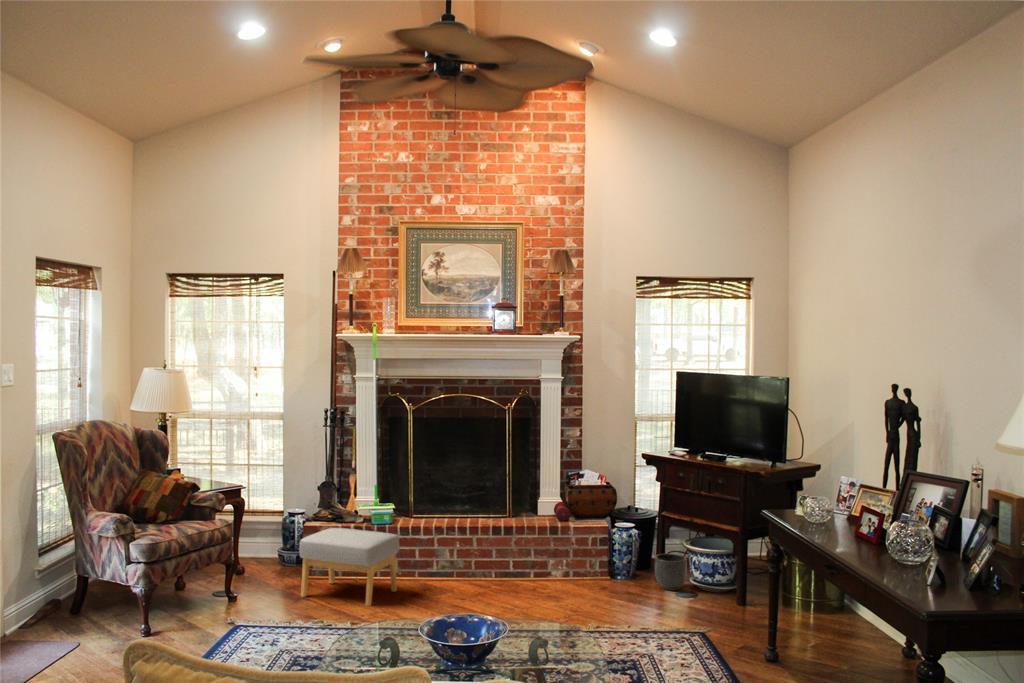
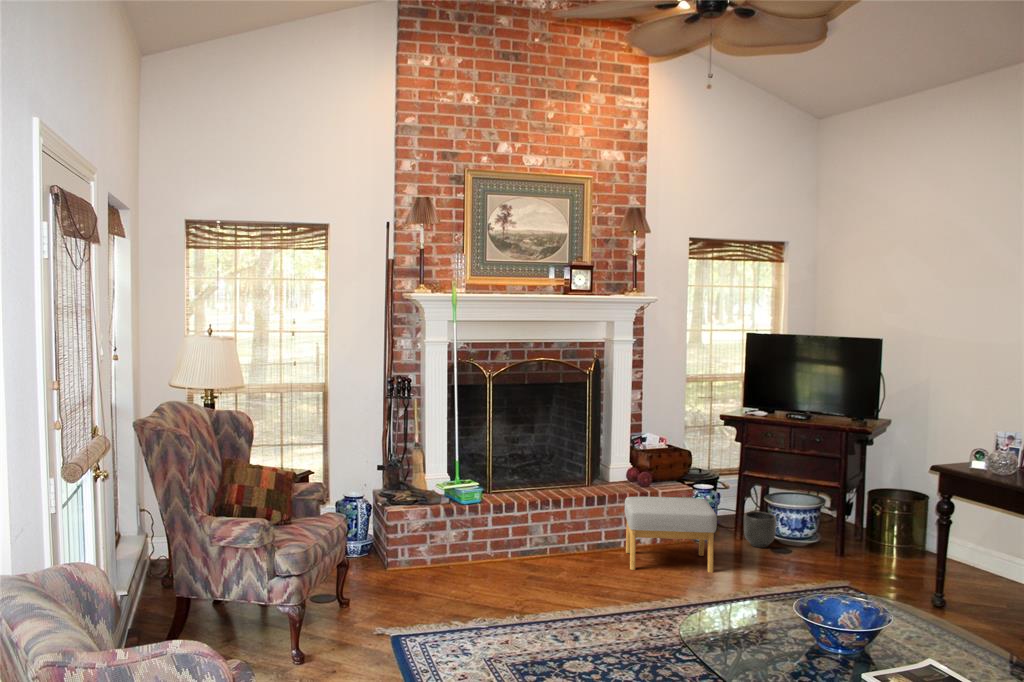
footstool: present [299,528,399,606] -> present [624,497,717,573]

